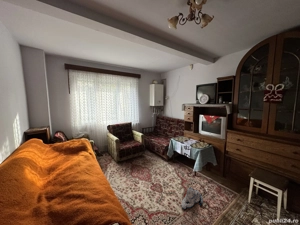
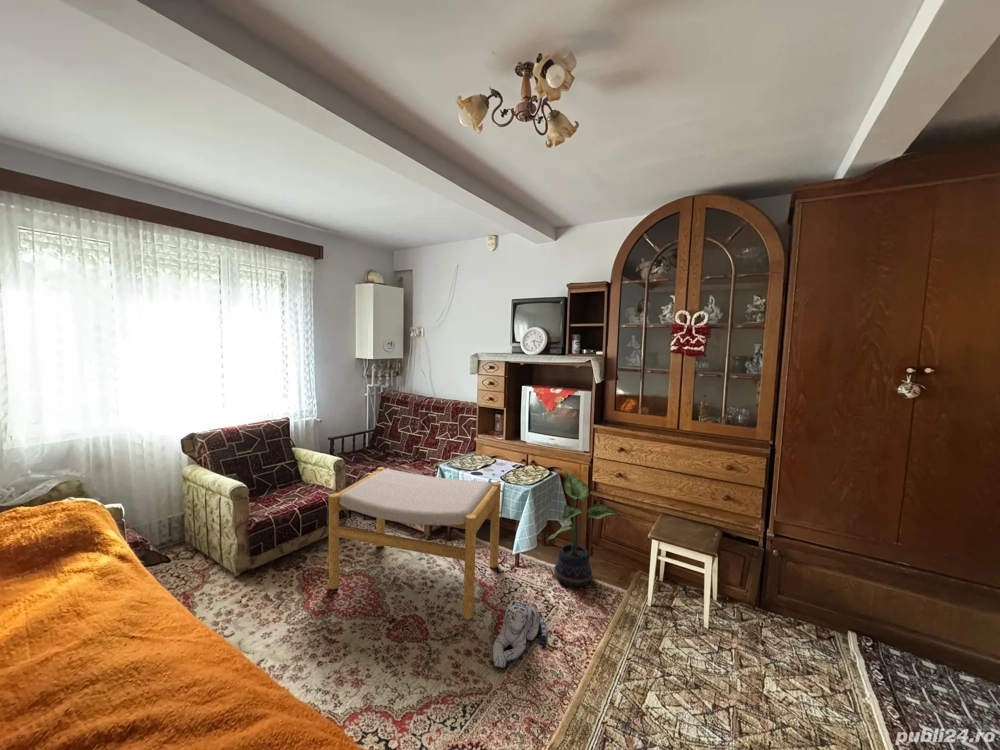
footstool: none [138,138,190,190] -> present [328,467,501,620]
potted plant: none [206,146,237,188] -> present [548,473,620,587]

